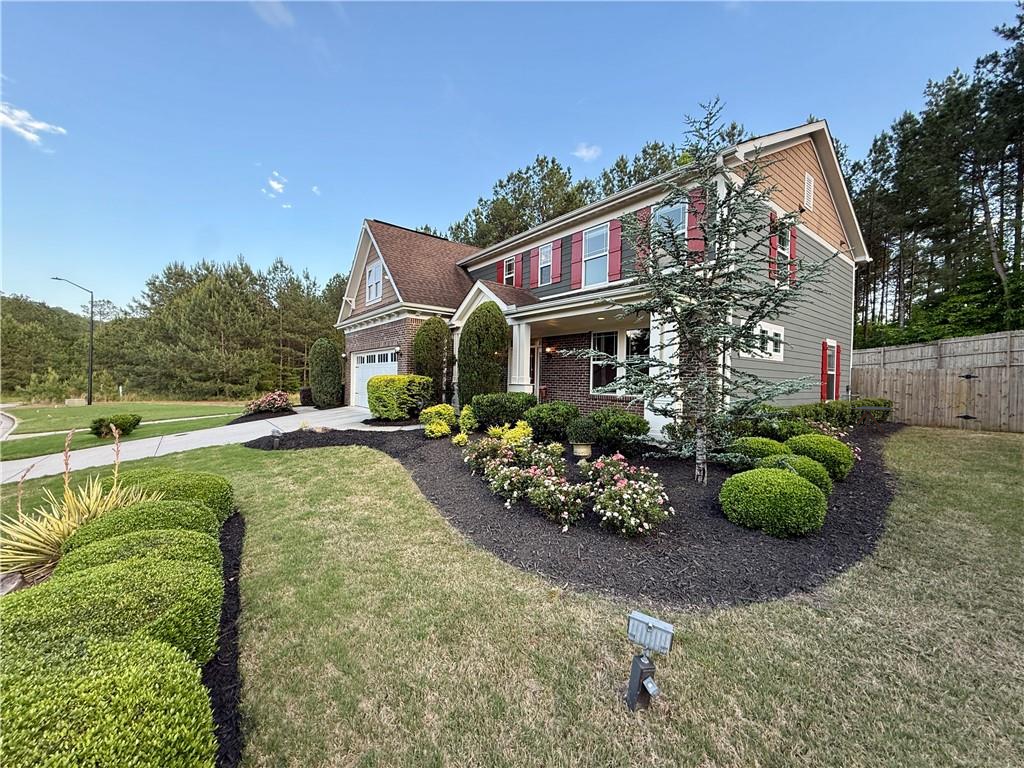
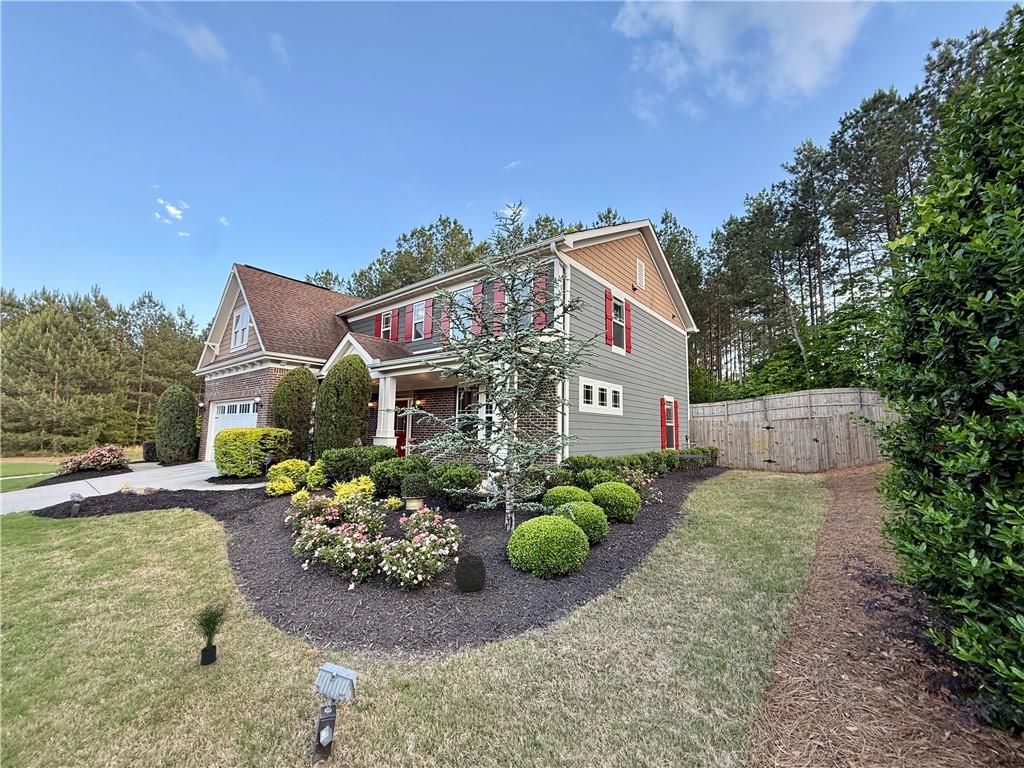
woven basket: none [673,499,709,535] -> present [455,556,486,592]
potted plant: none [454,517,497,580] -> present [191,599,228,665]

